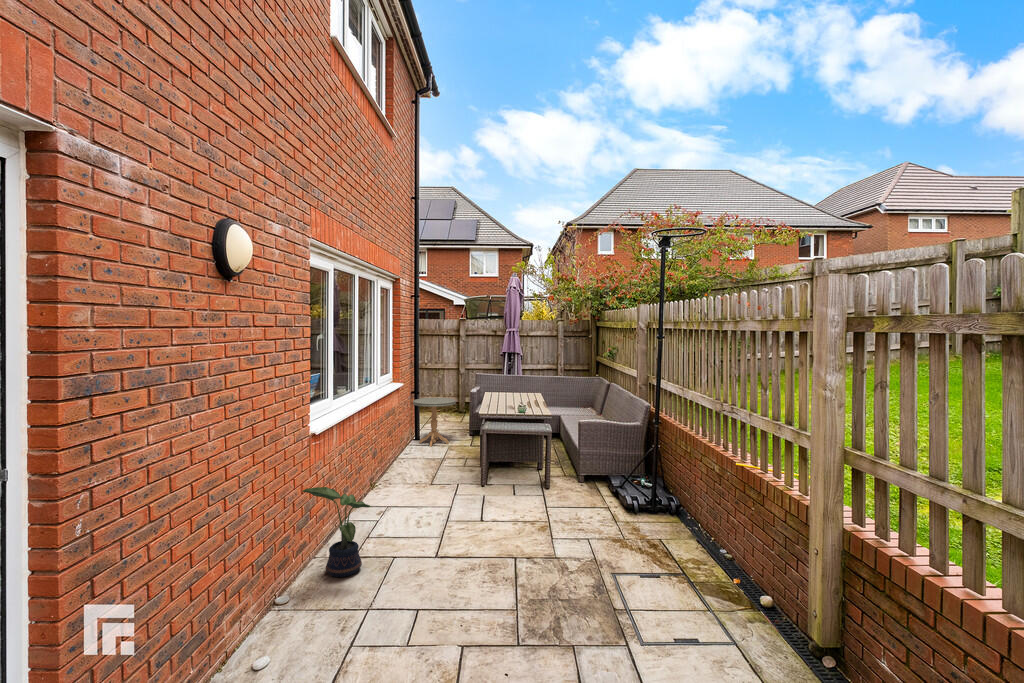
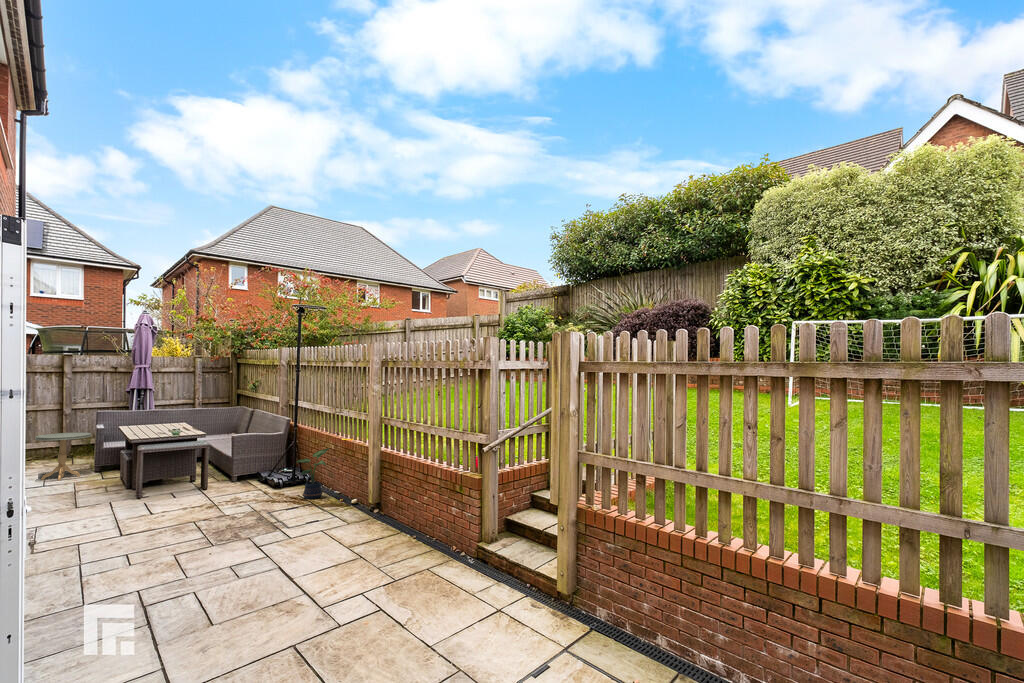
potted plant: present [302,487,371,577] -> present [297,448,329,499]

